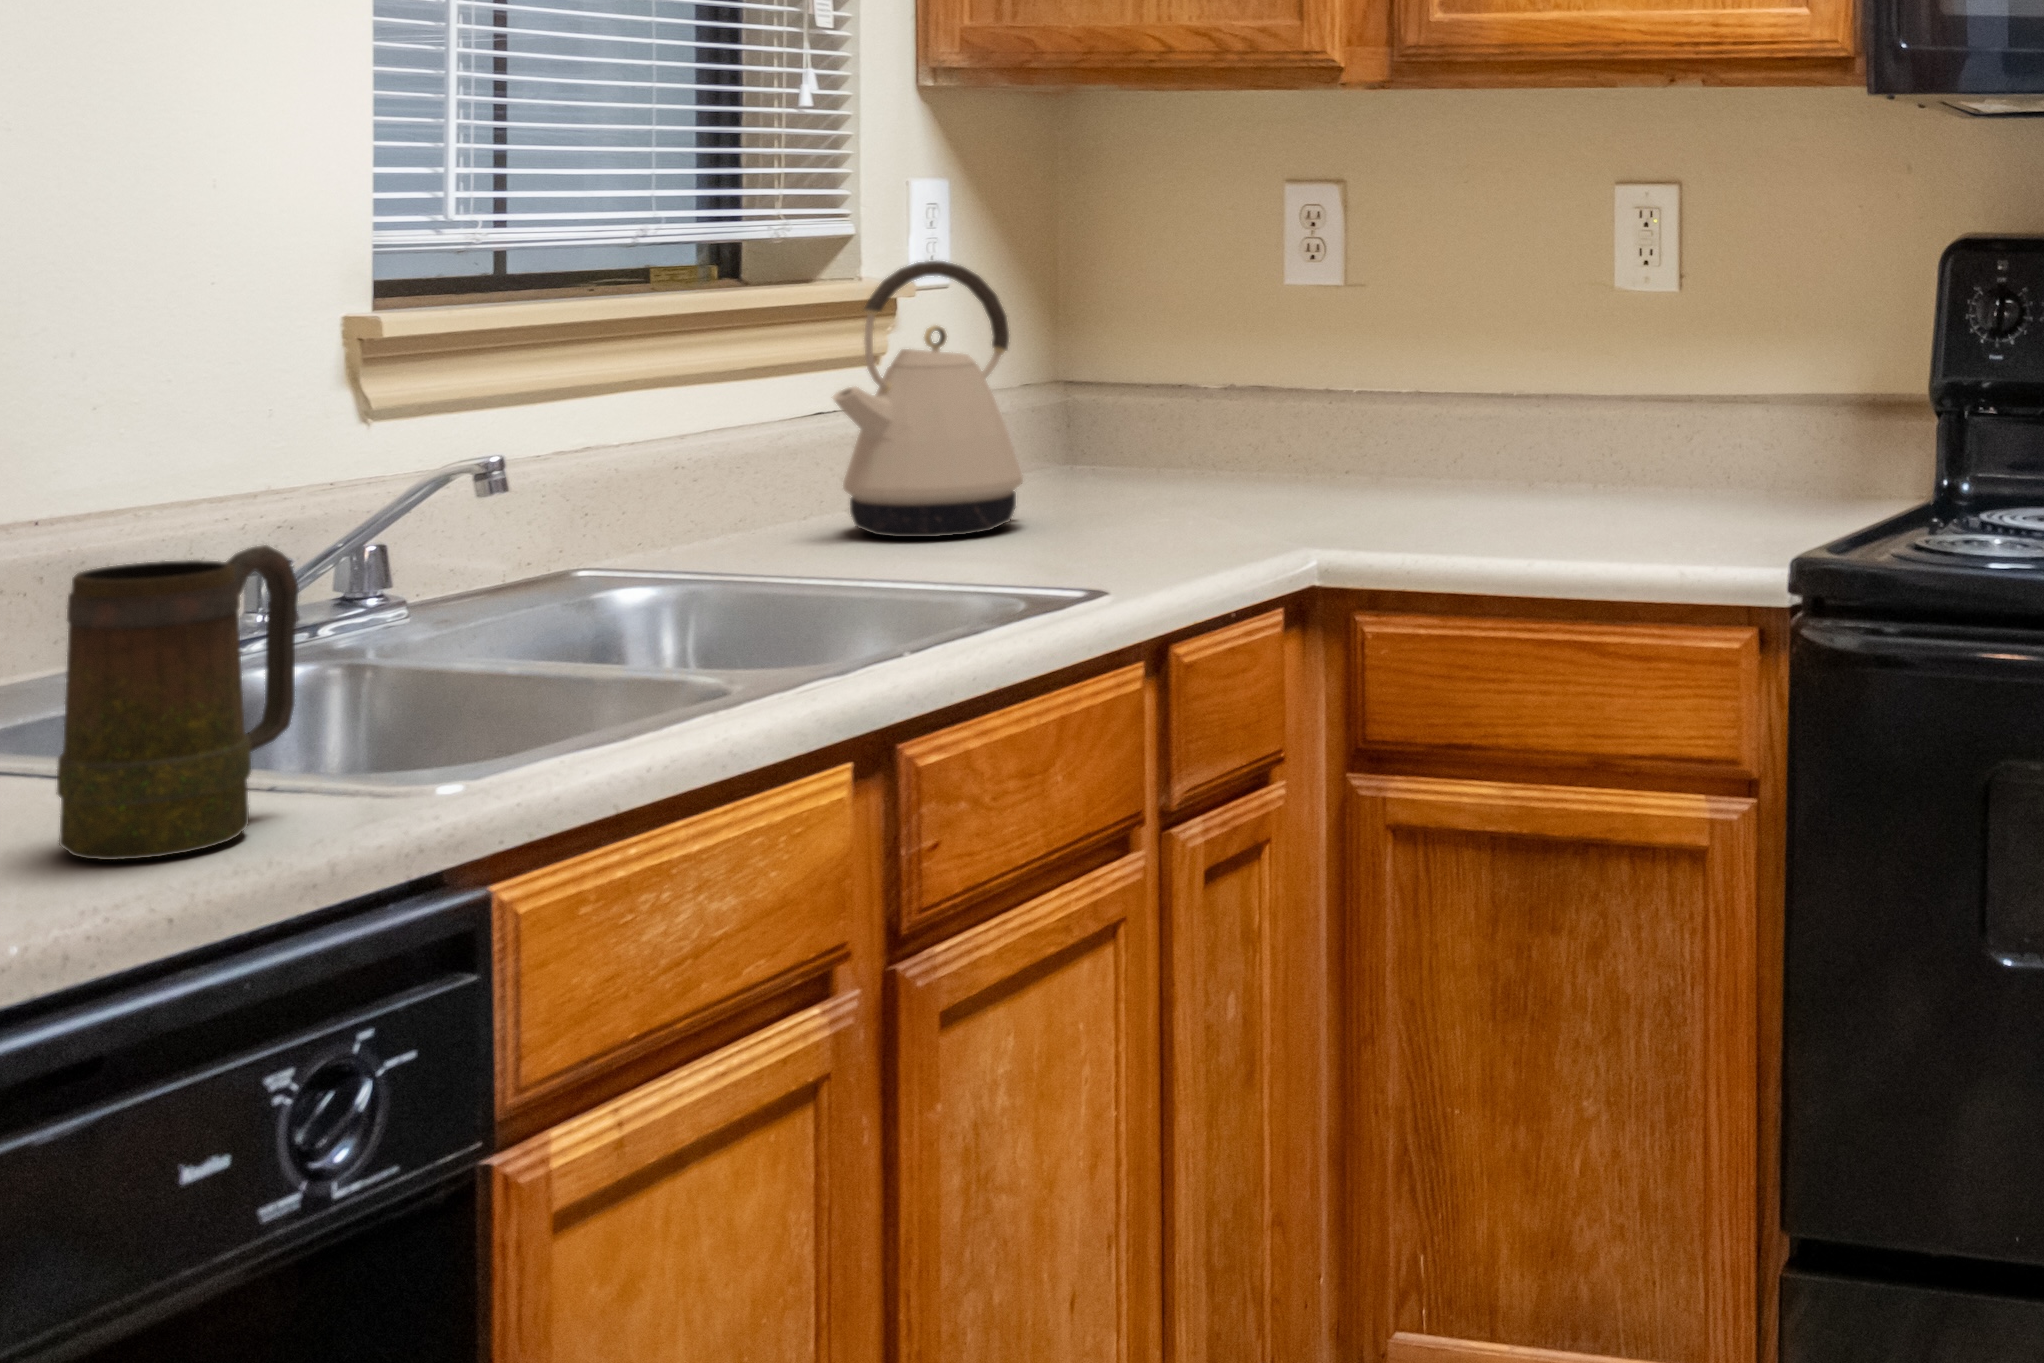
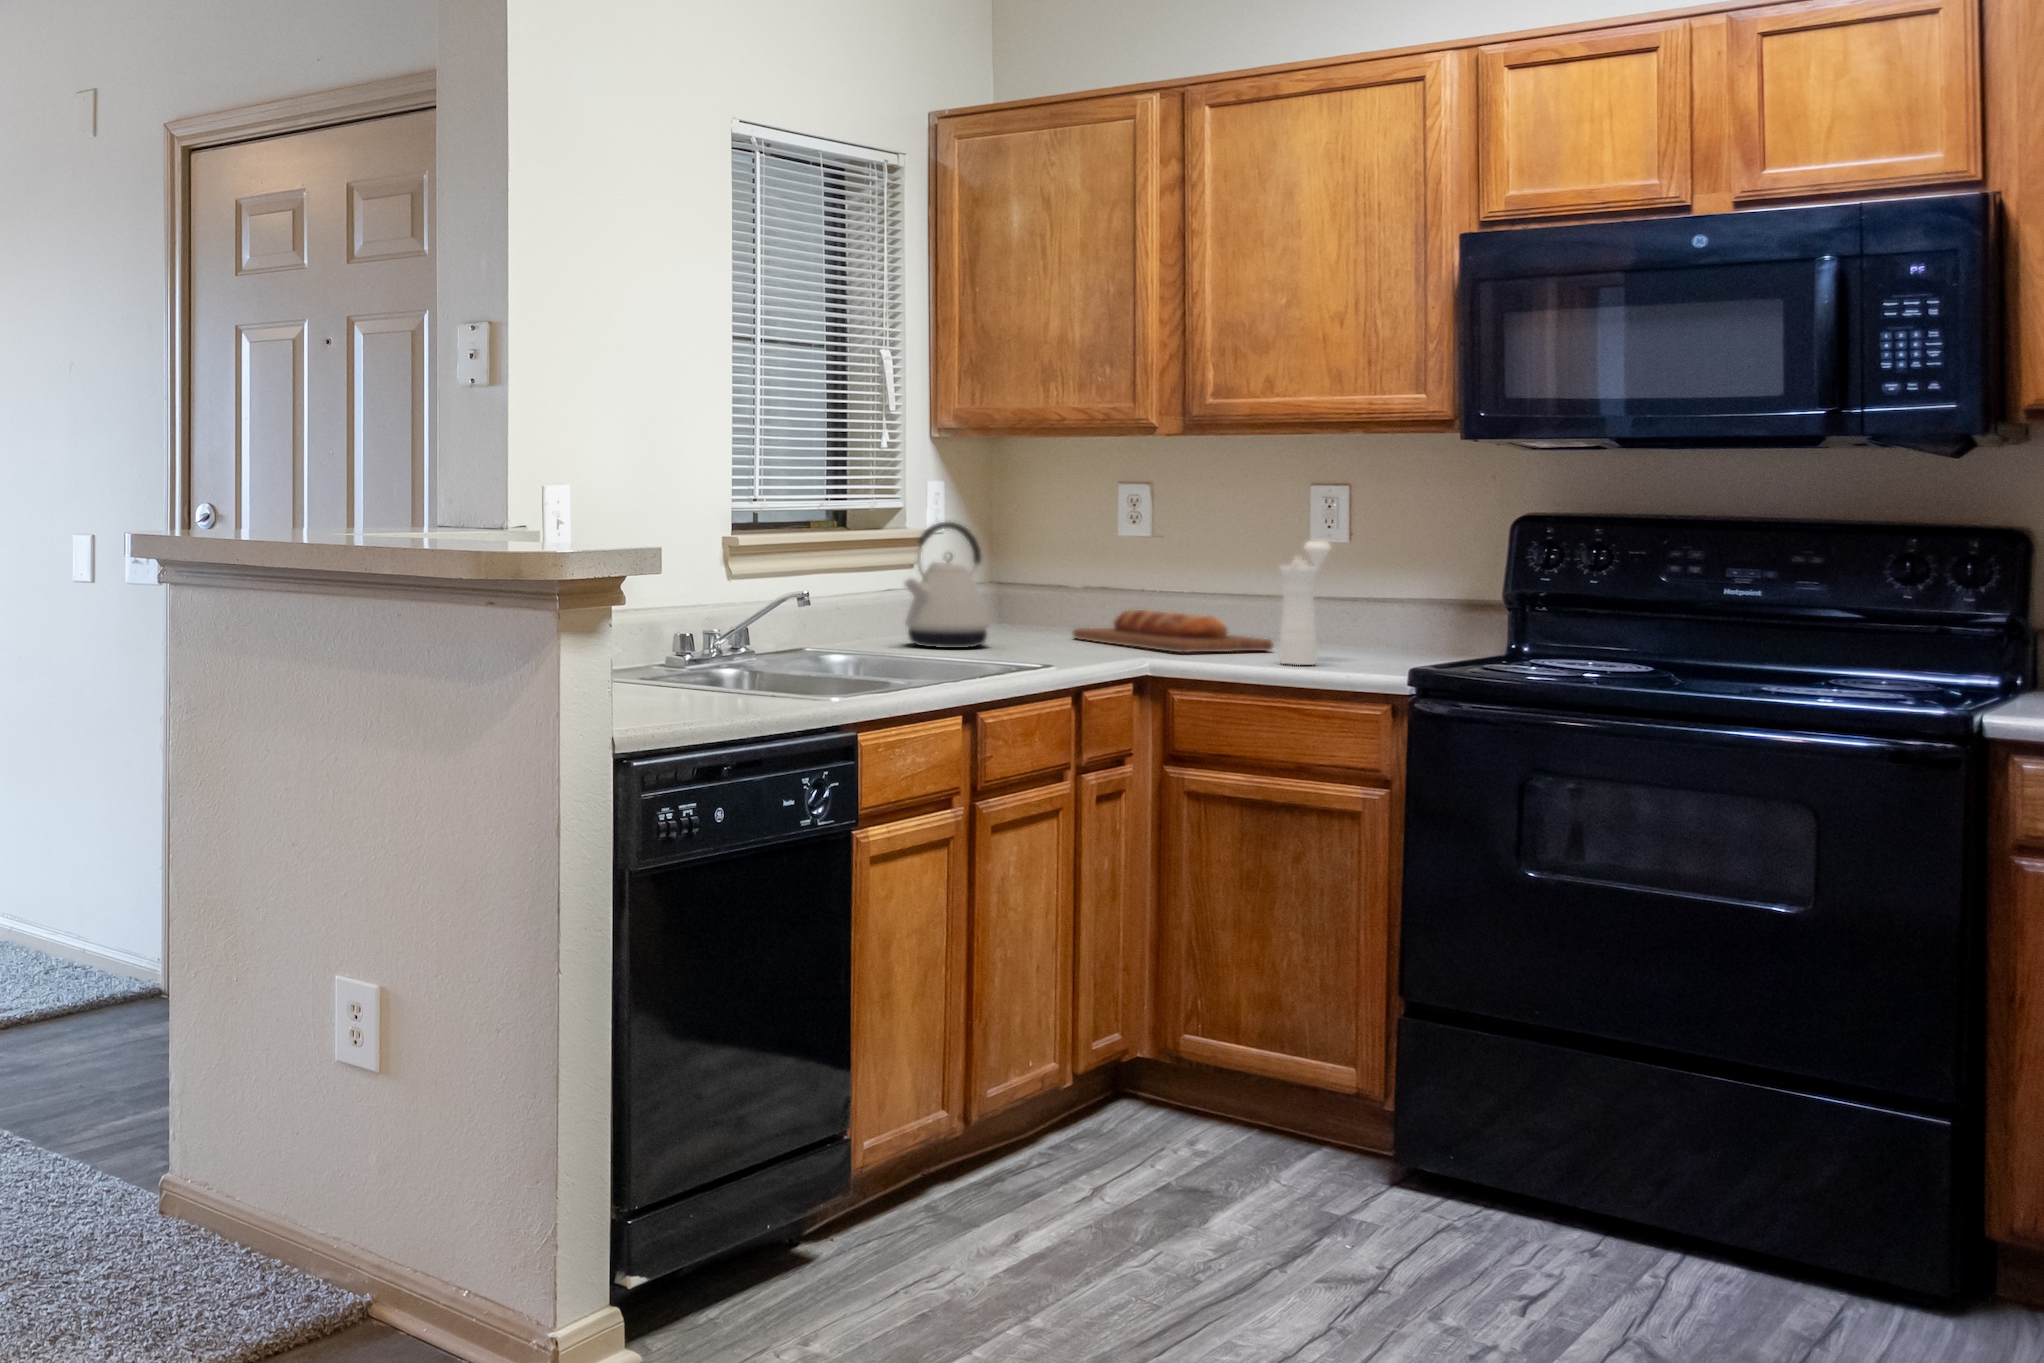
pepper mill: none [1561,292,1650,545] -> present [1279,541,1331,665]
bread loaf: none [1198,431,1550,523] -> present [1072,610,1273,653]
mug: present [56,545,299,860] -> none [740,612,800,704]

